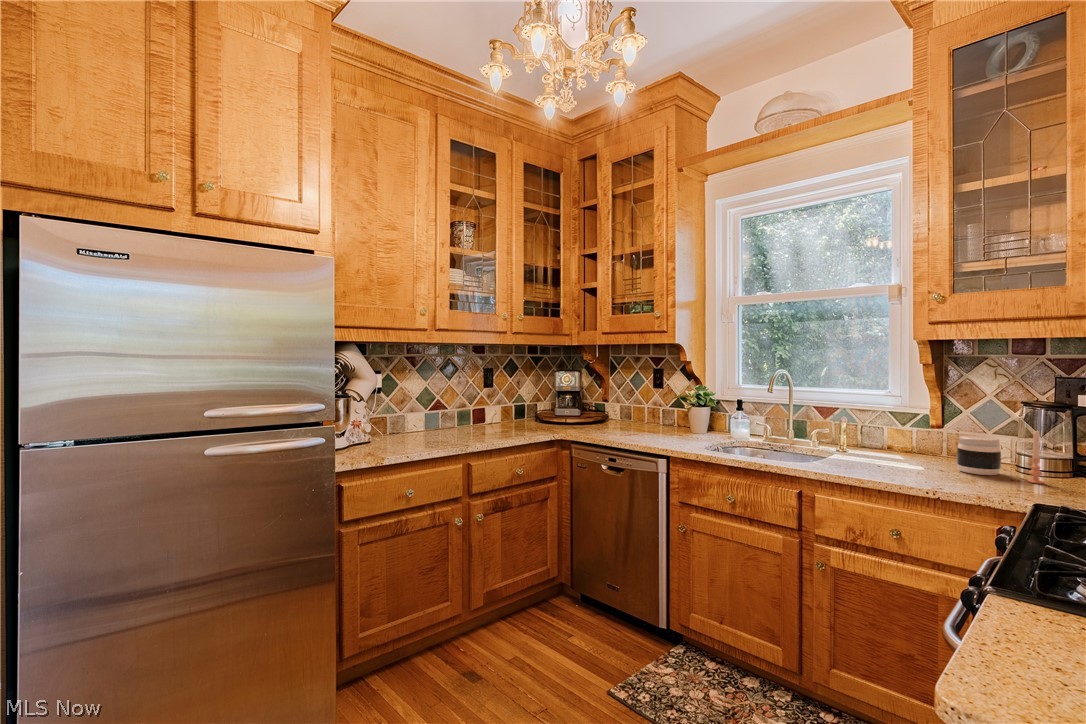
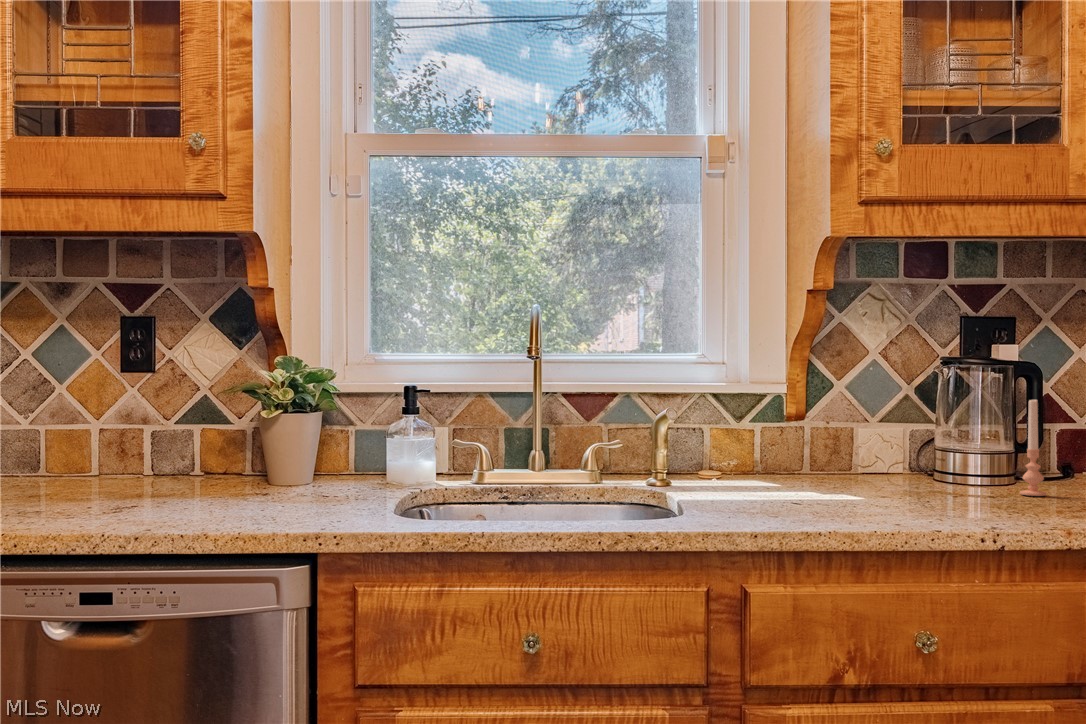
jar: present [957,435,1001,475] -> none [896,422,967,494]

